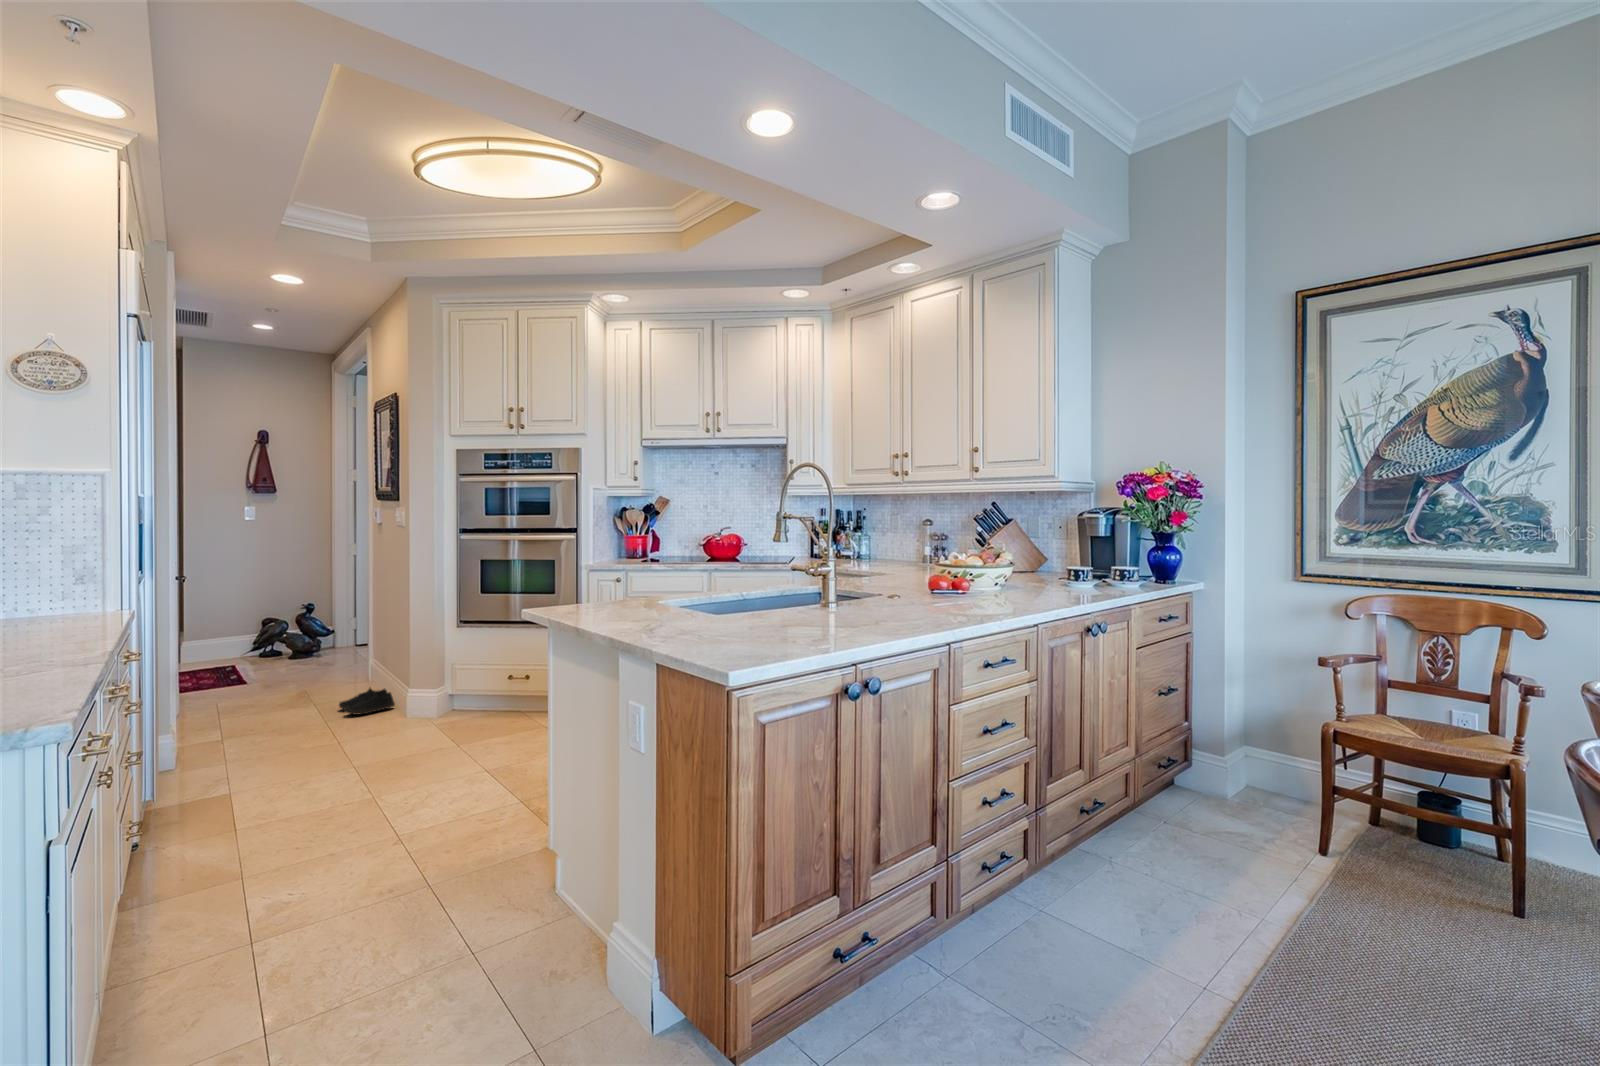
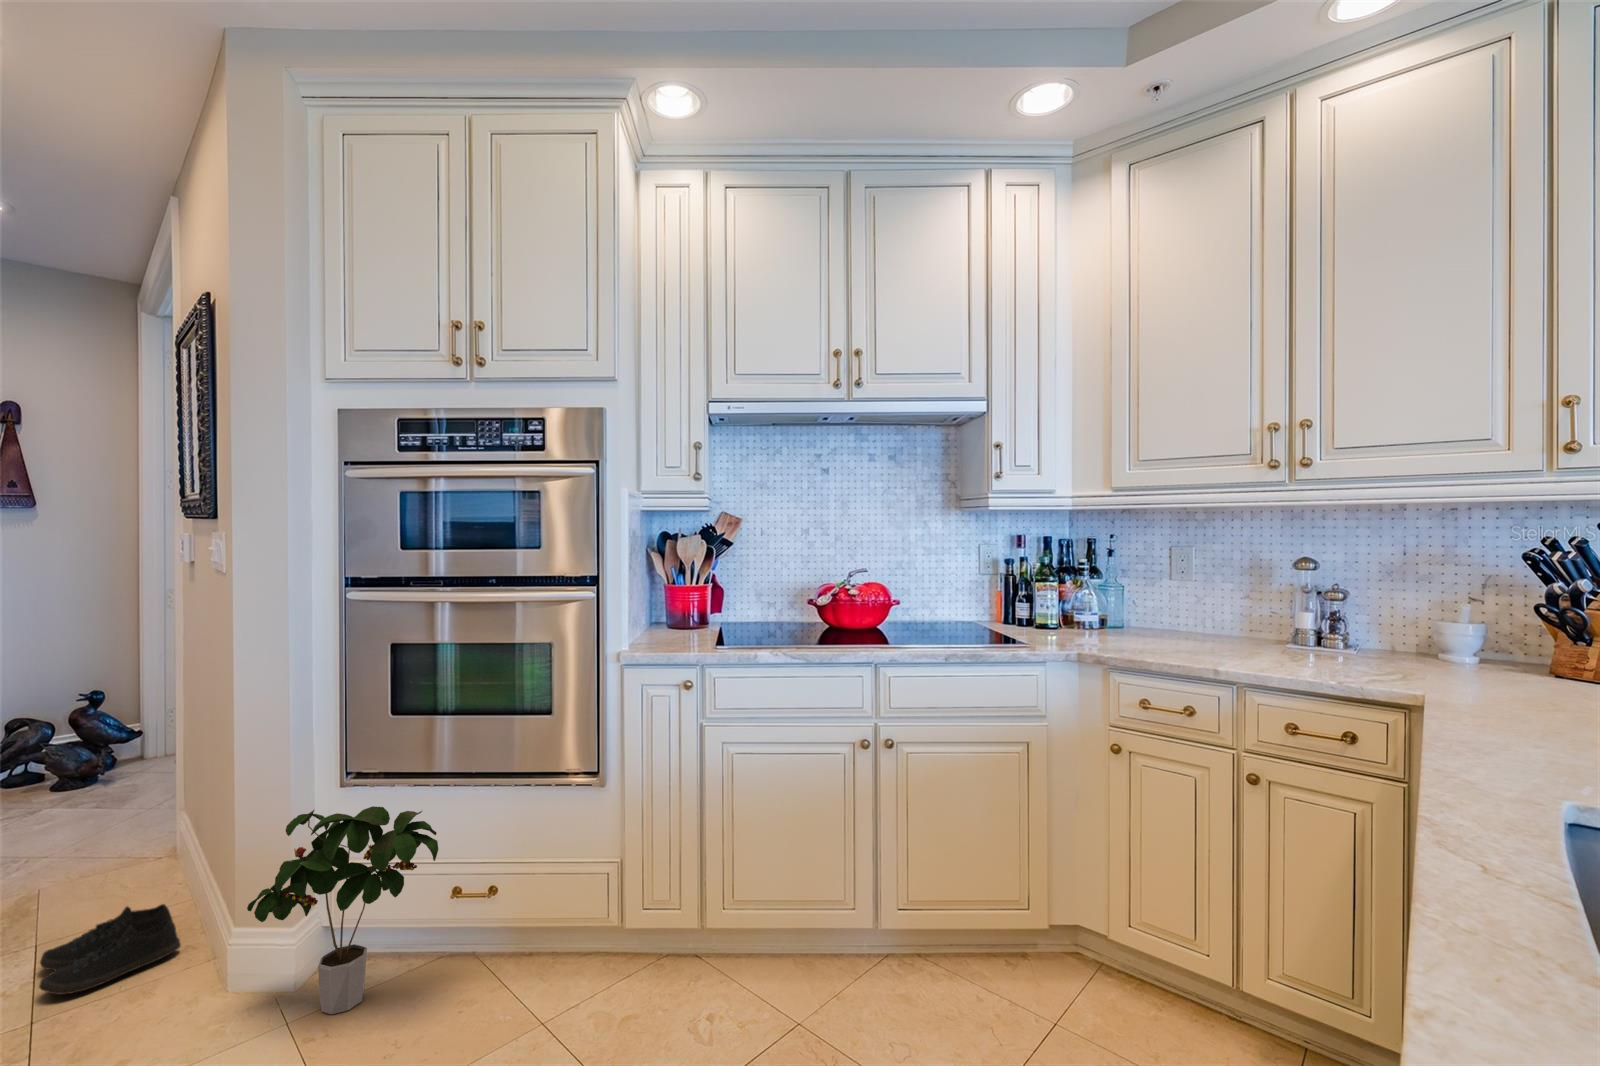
potted plant: none [429,636,510,724] -> present [247,806,438,1014]

